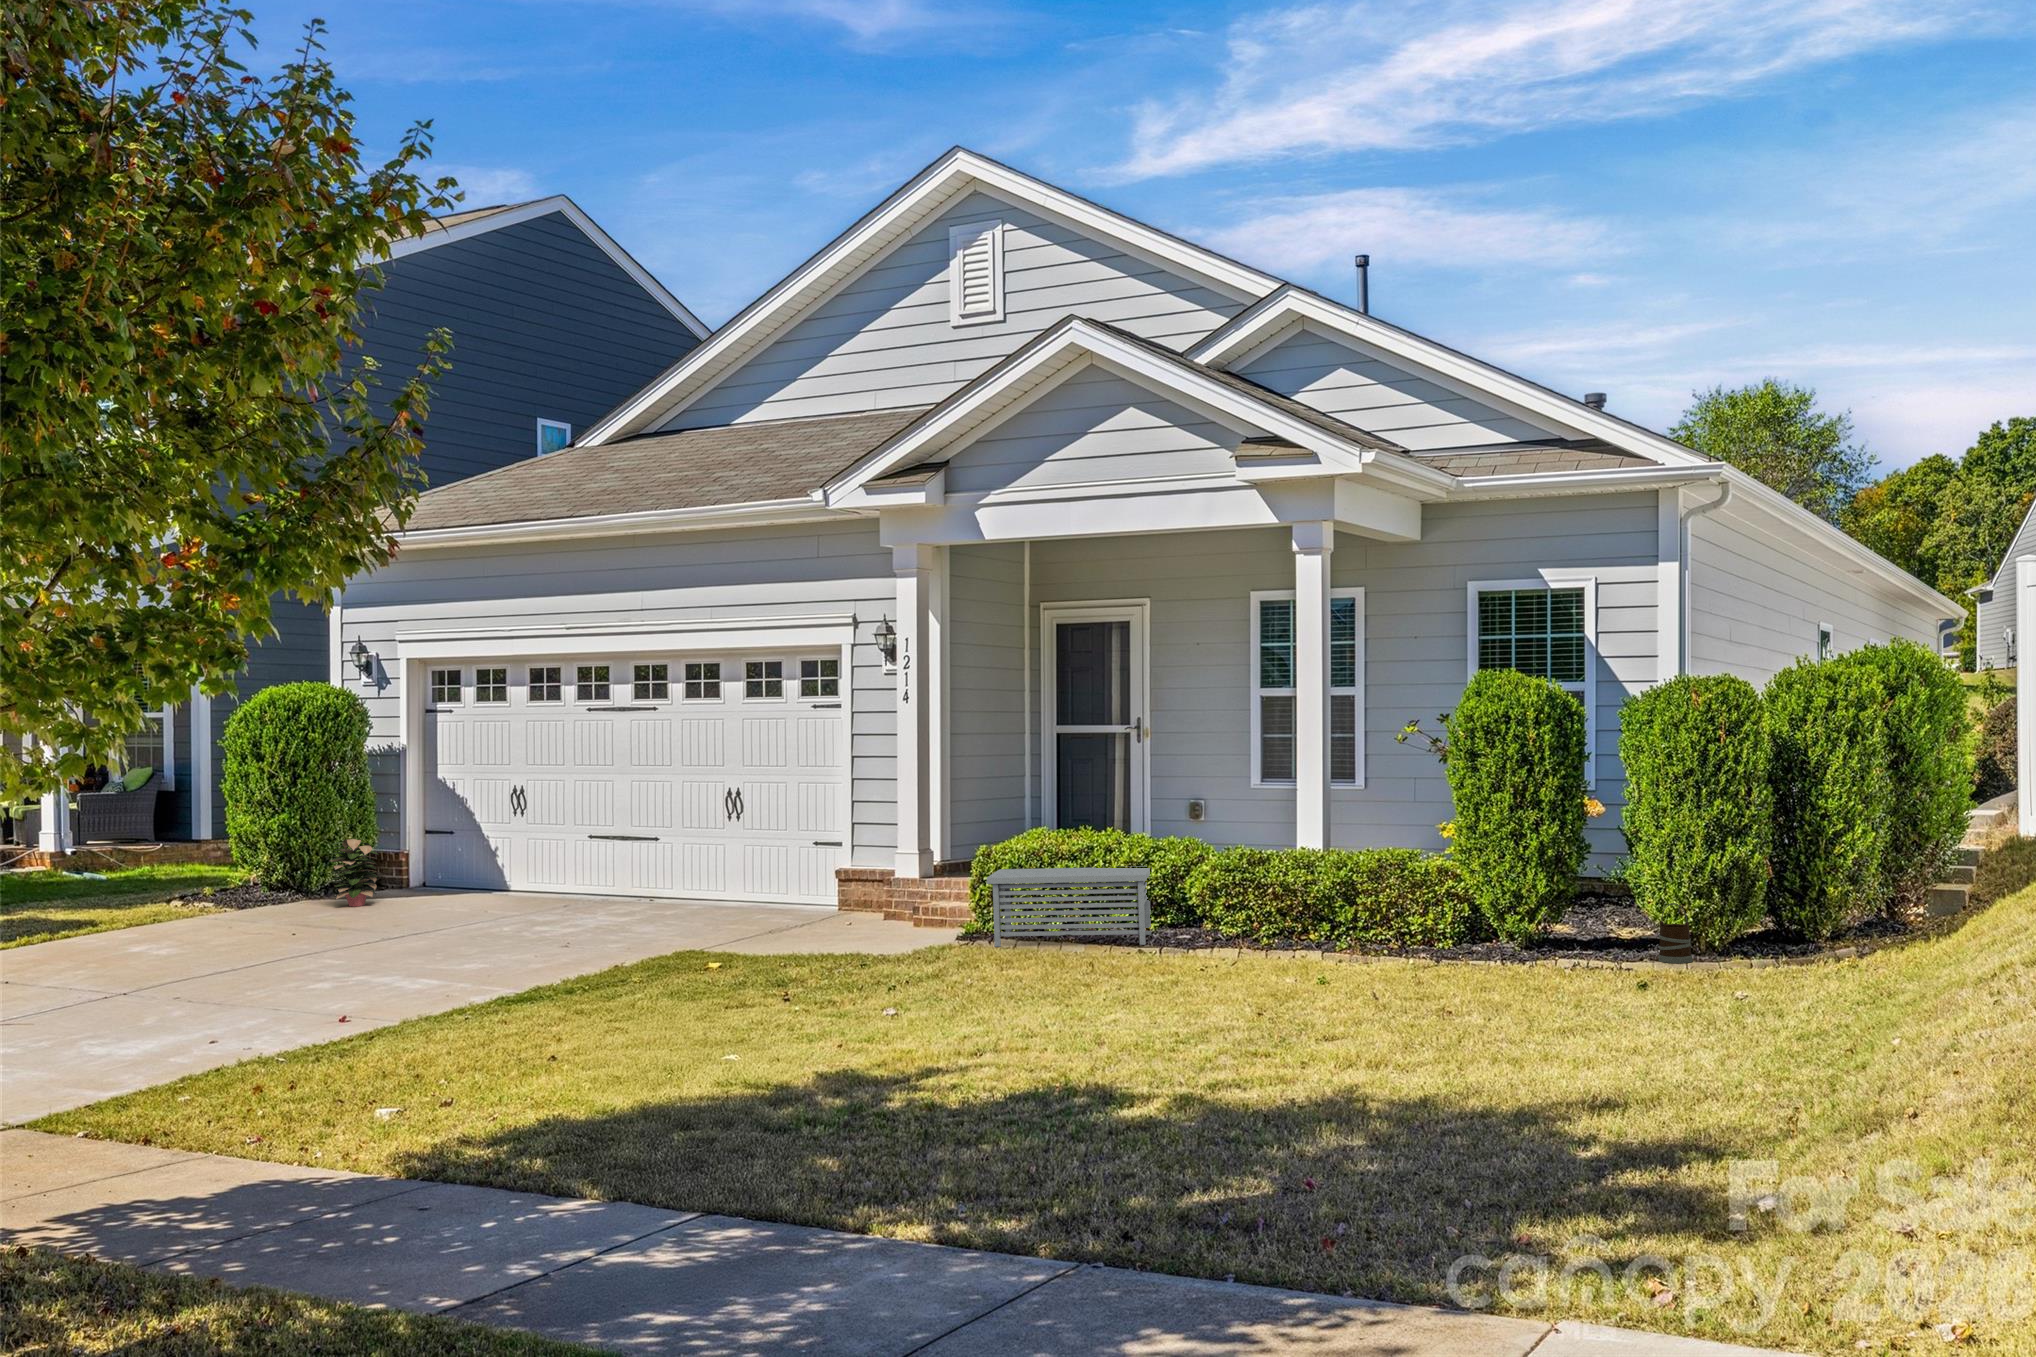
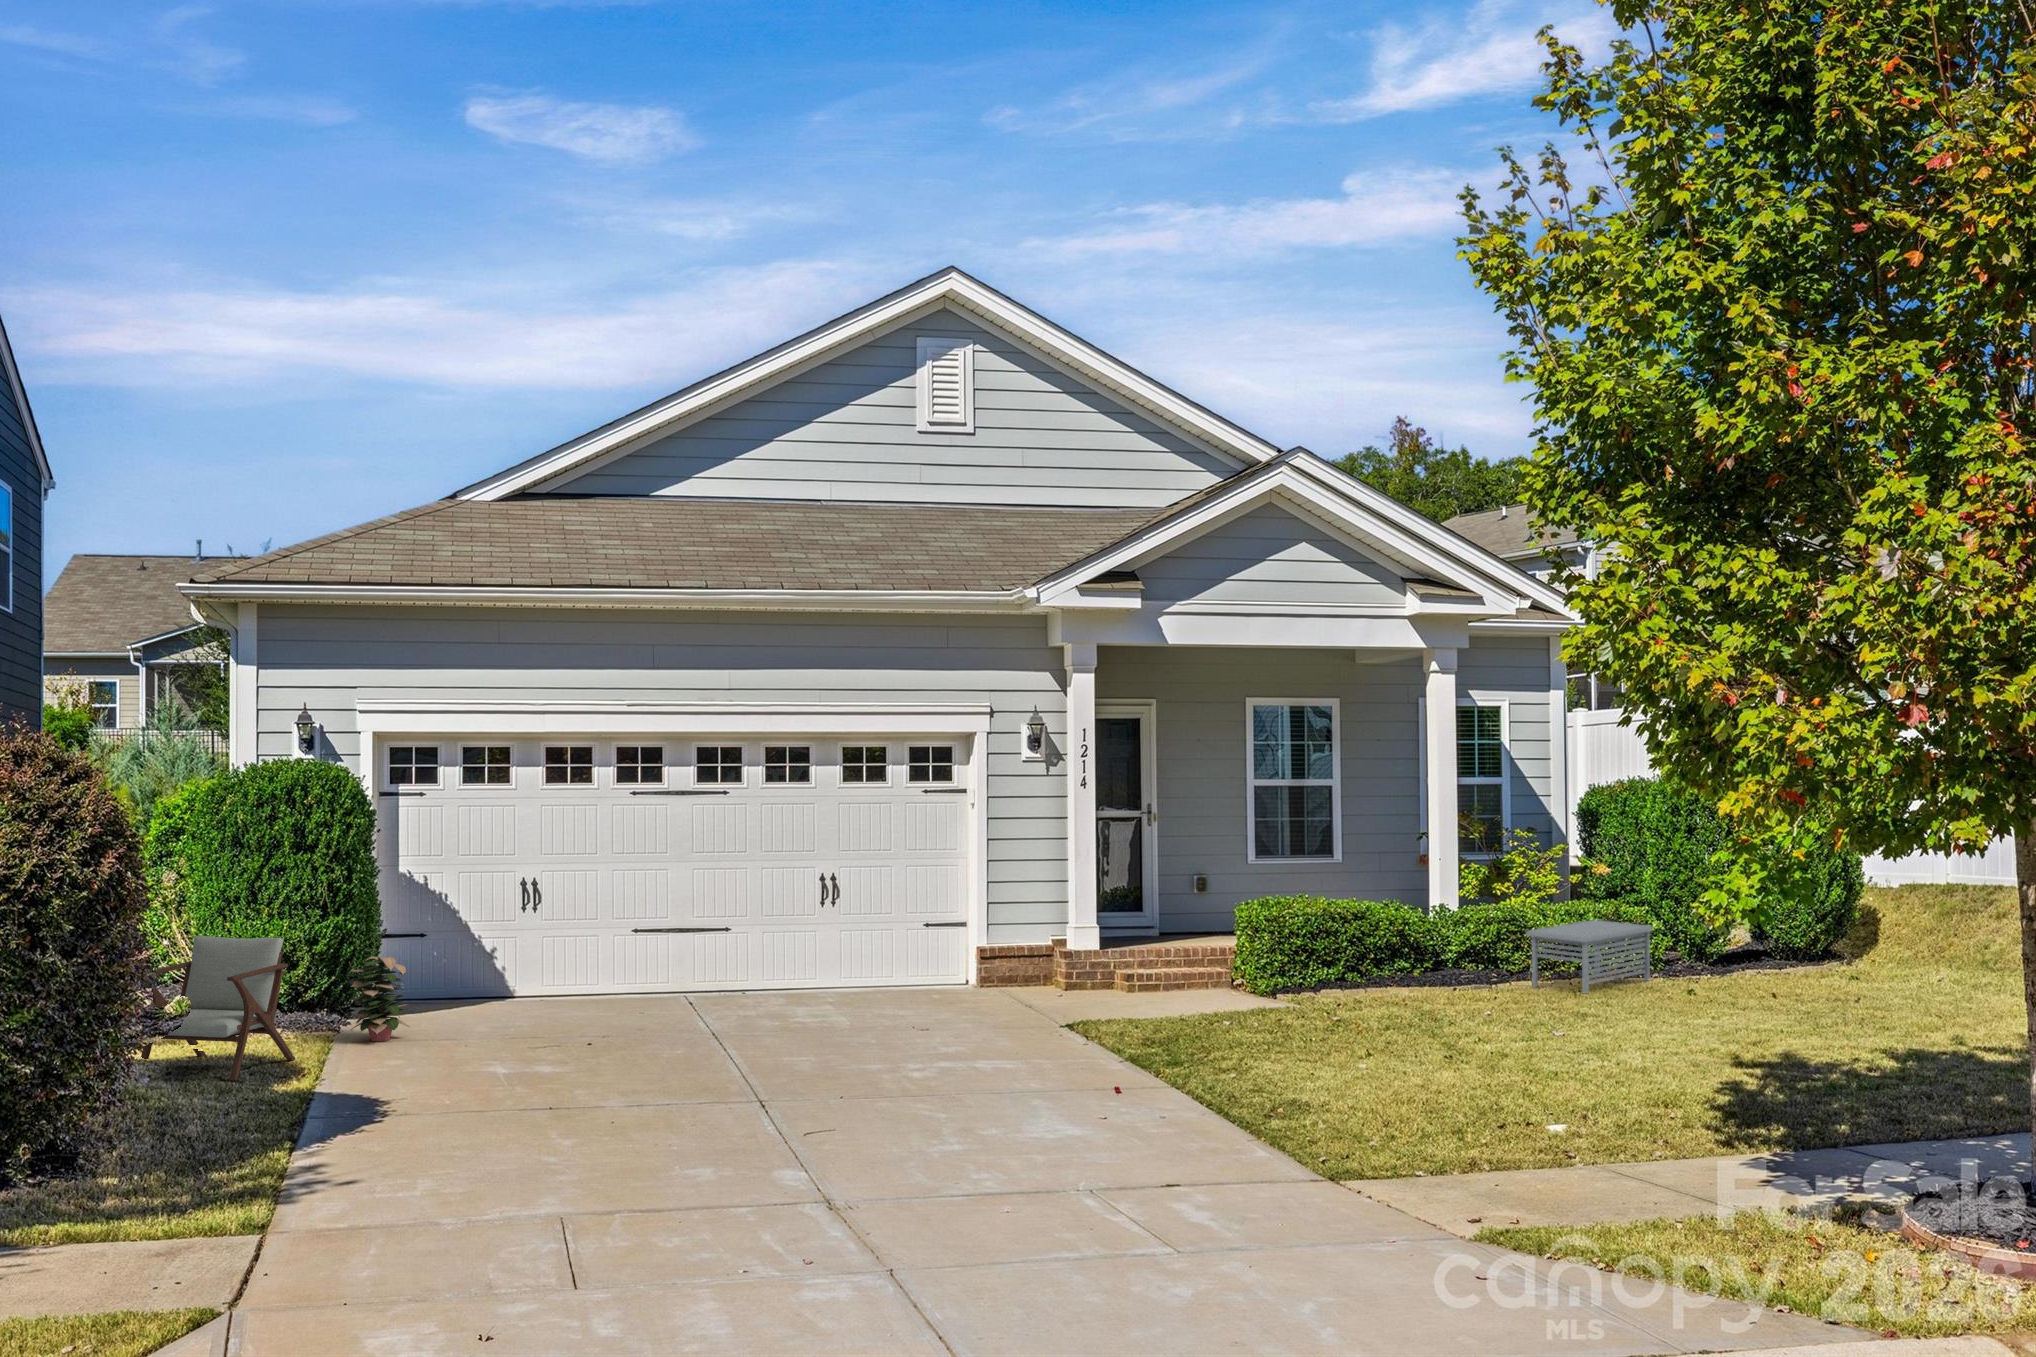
lounge chair: none [160,814,264,920] -> present [141,936,295,1081]
storage bench: present [987,867,1151,947] -> present [1526,920,1653,994]
wooden bucket: present [1659,903,1693,963] -> none [1693,936,1717,977]

